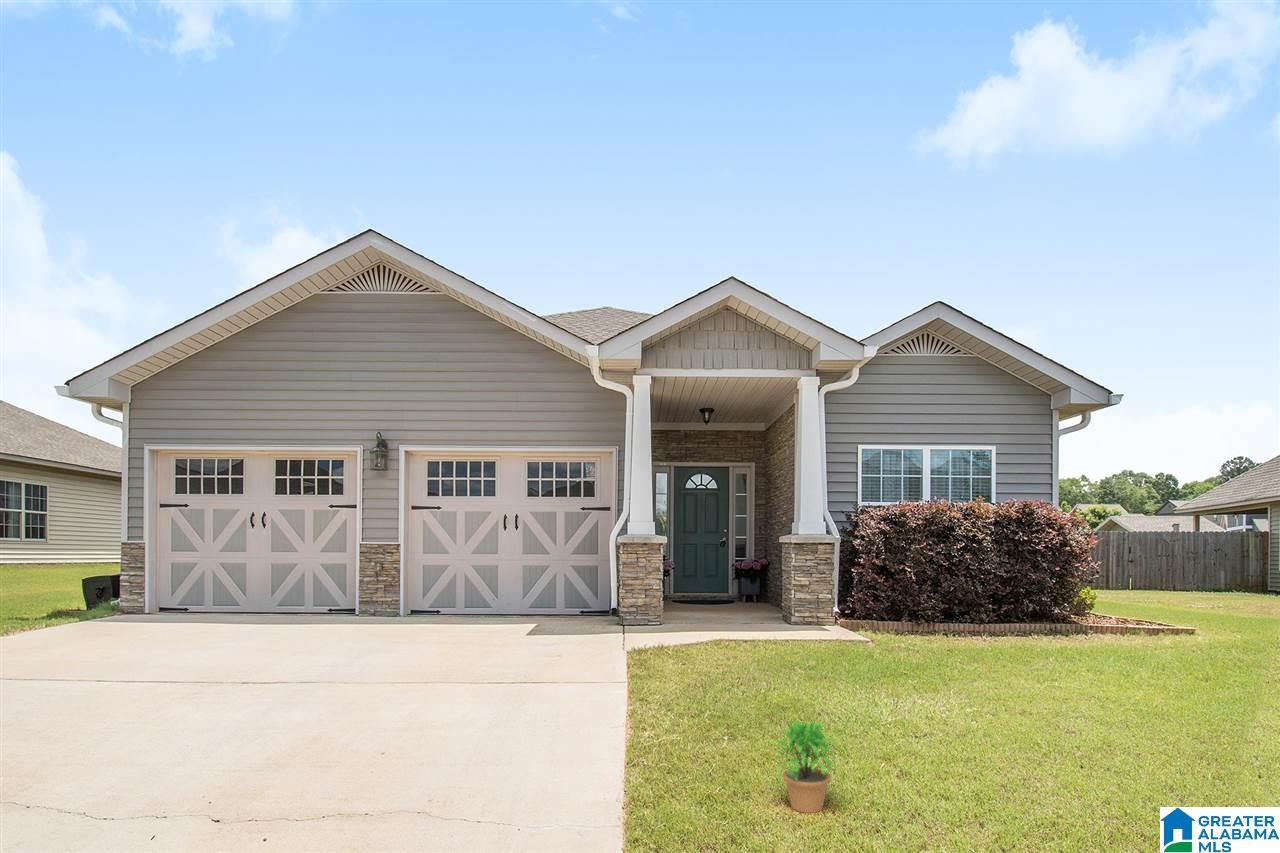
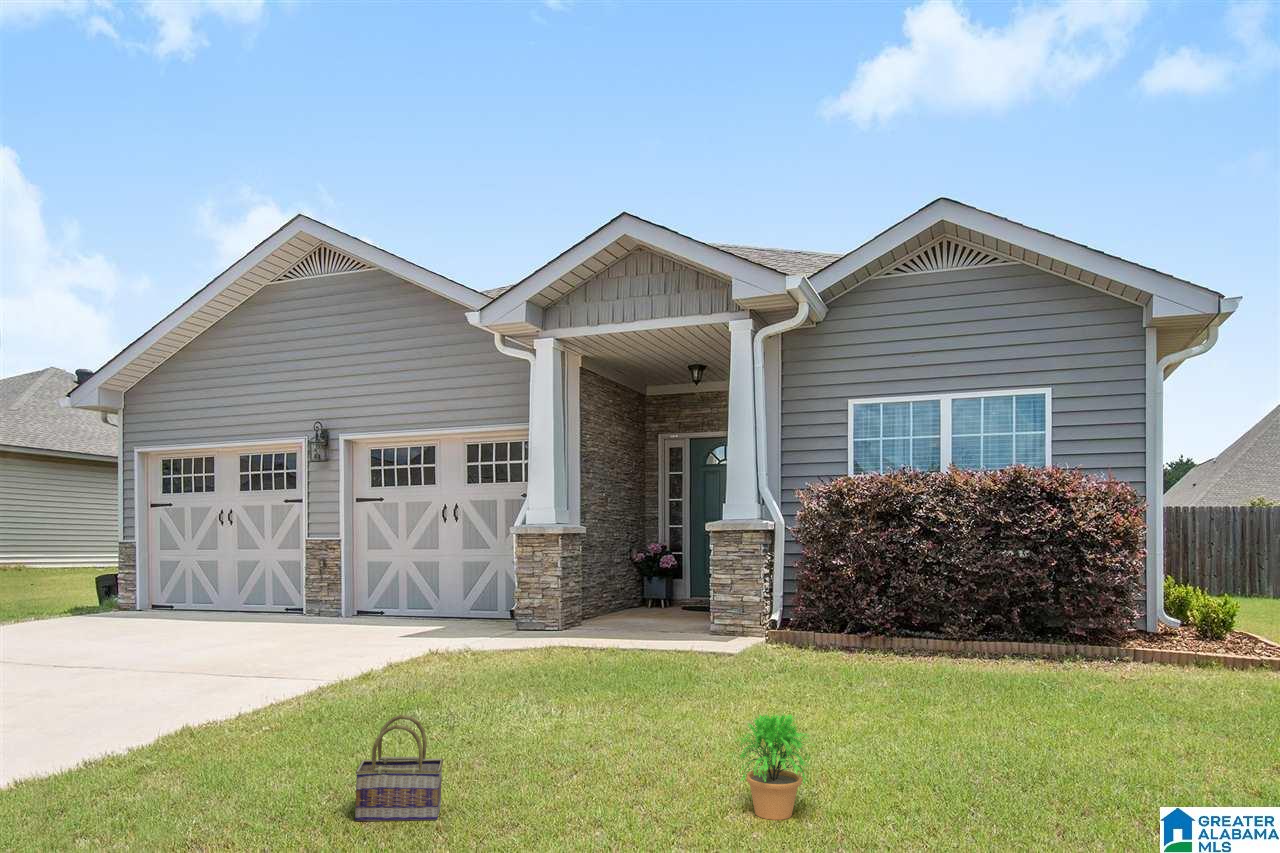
basket: none [459,719,532,807] -> present [355,715,444,821]

